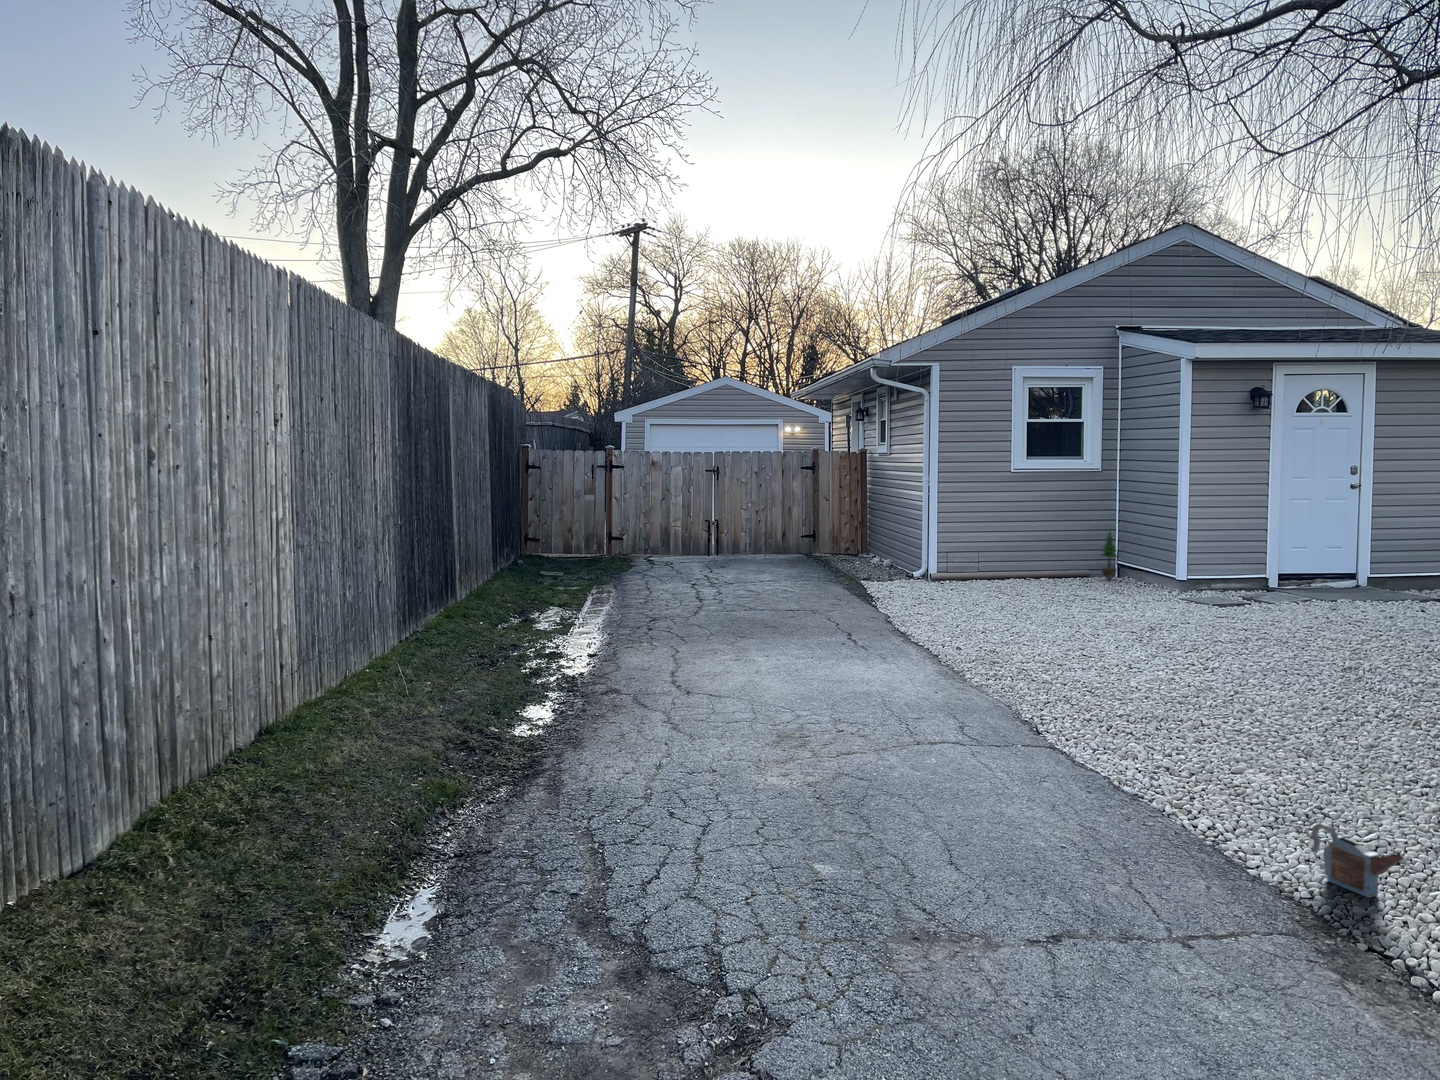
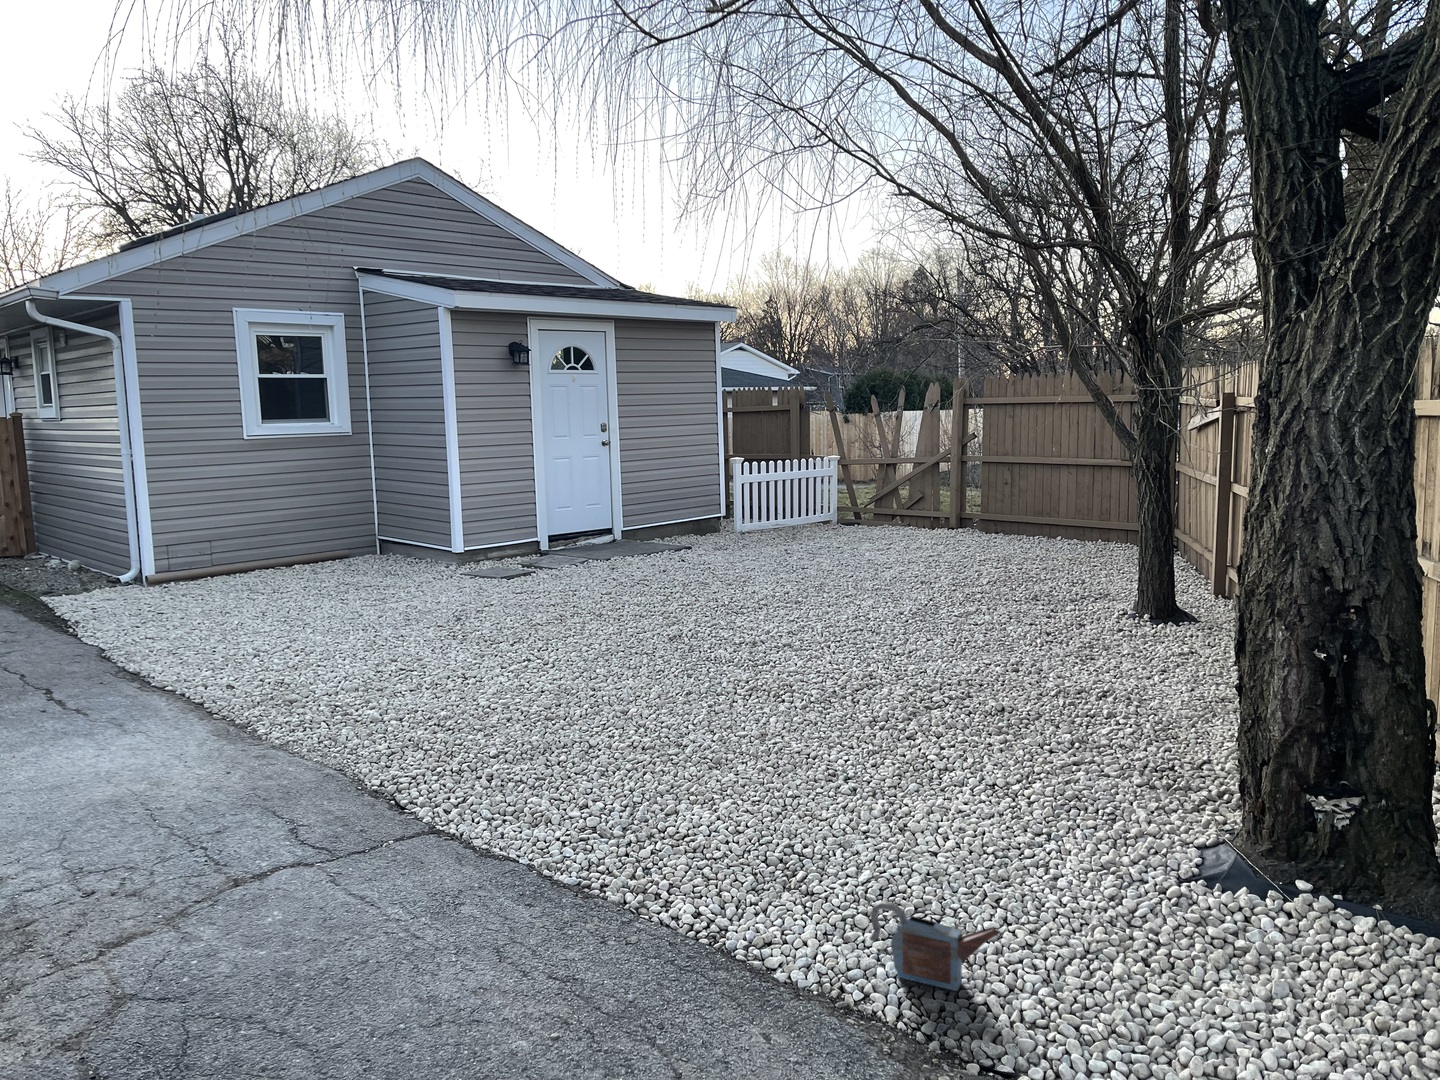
potted tree: present [1102,532,1118,580] -> none [360,502,382,559]

